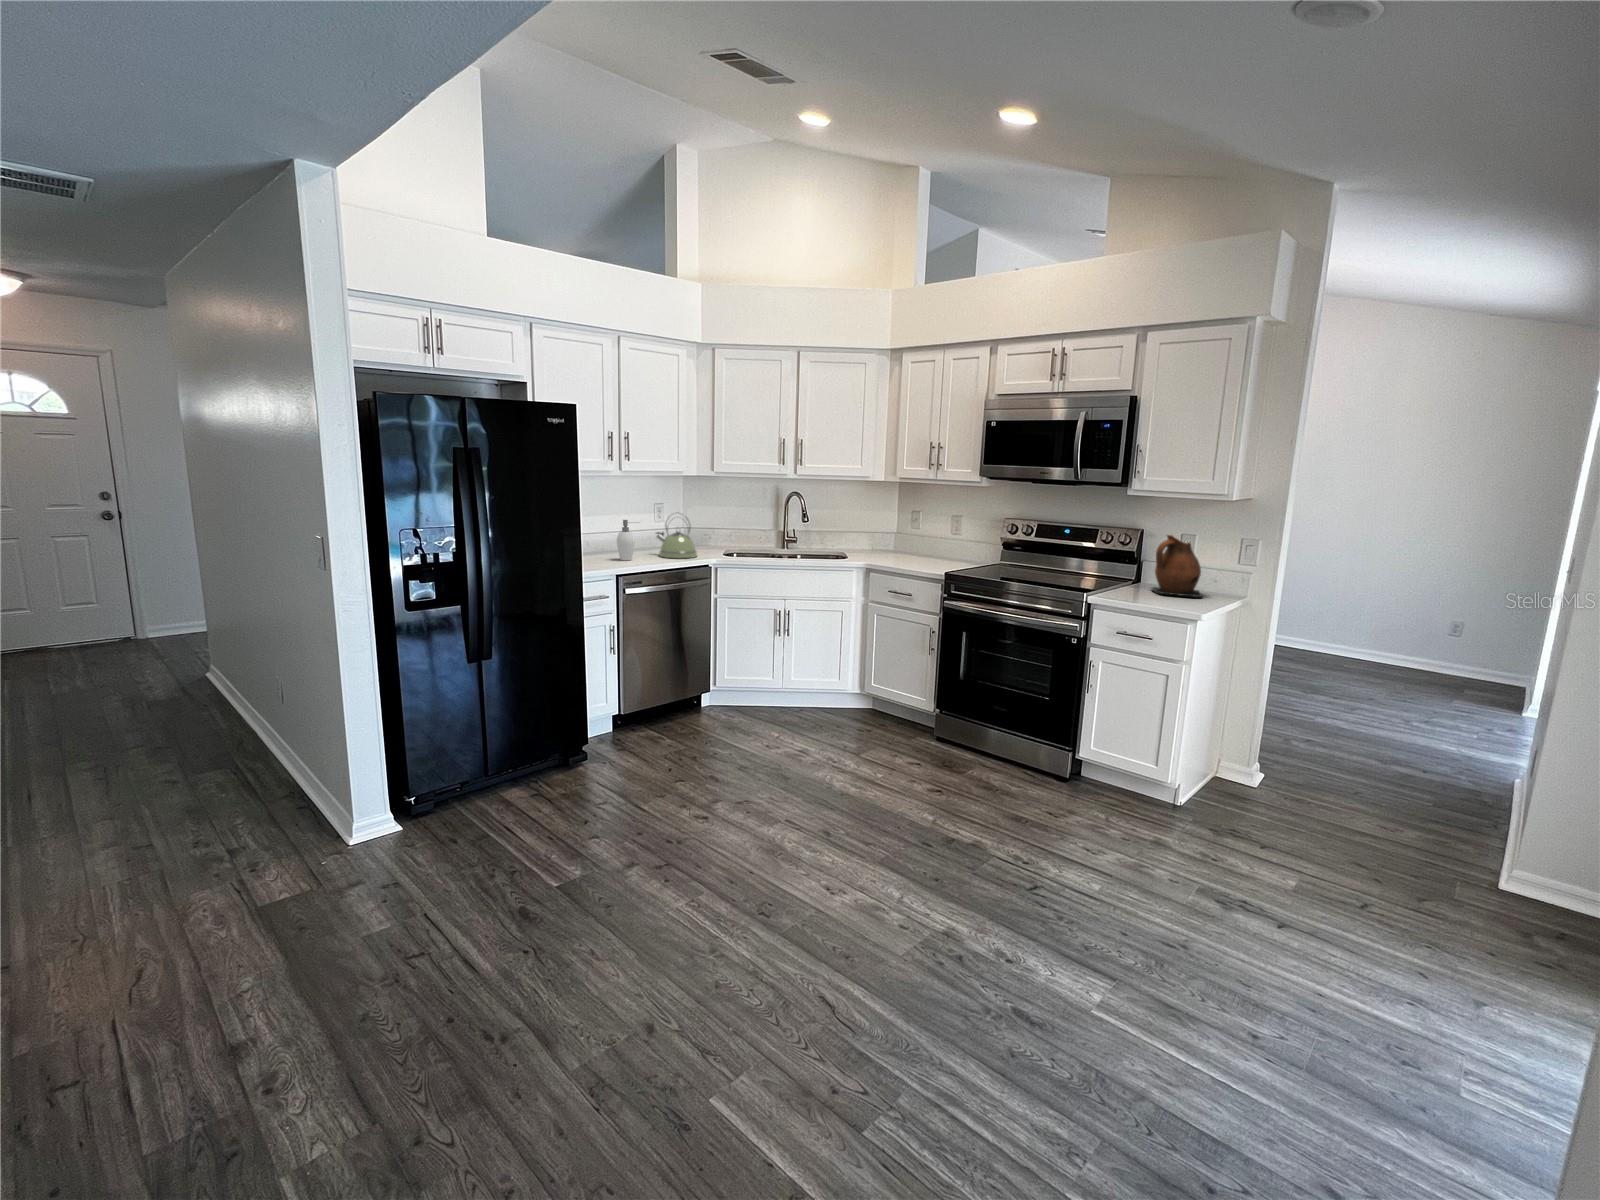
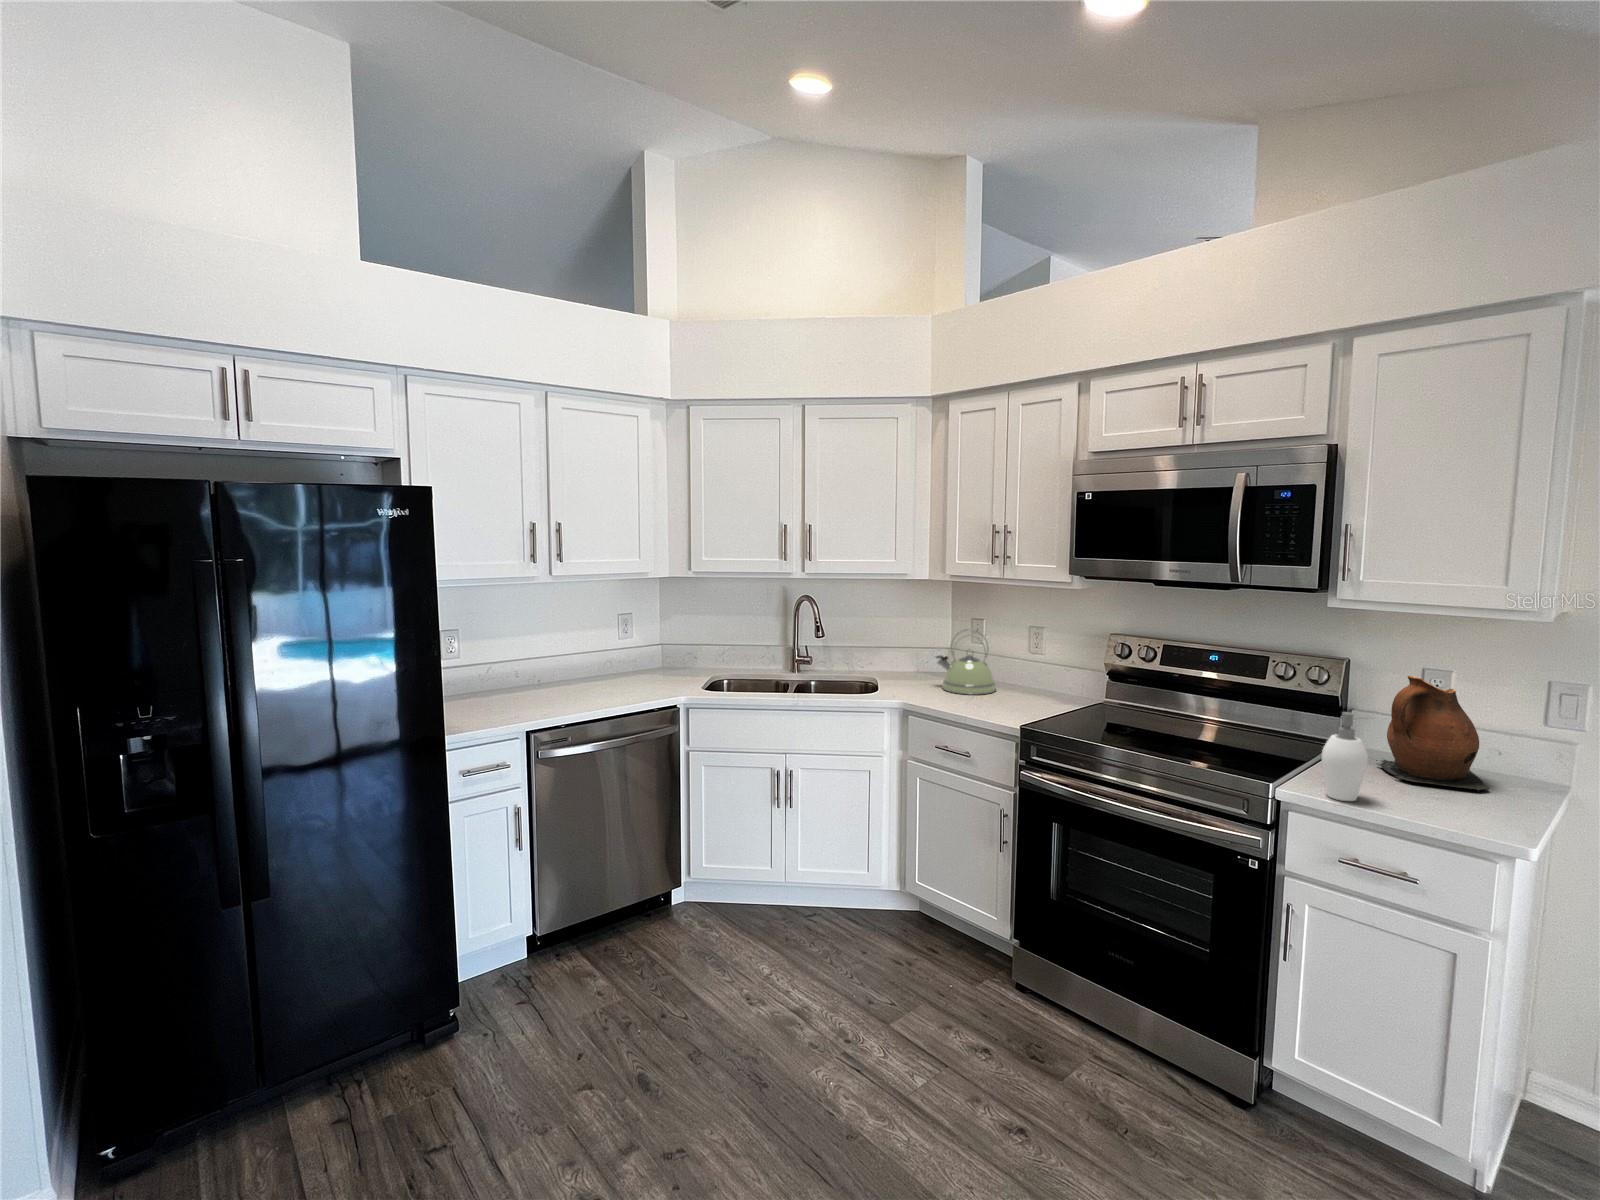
kettle: present [657,519,697,558] -> present [937,629,996,695]
soap dispenser: present [617,520,635,561] -> present [1322,712,1368,801]

